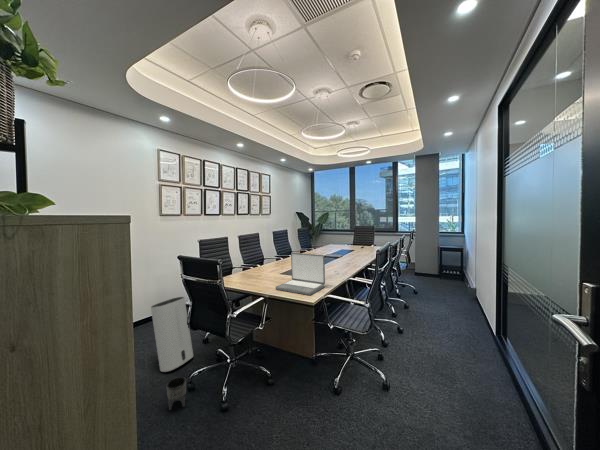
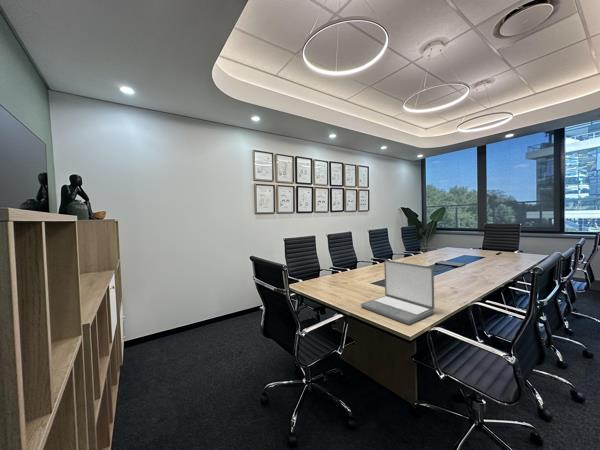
air purifier: present [151,297,193,372] -> none [233,299,273,377]
planter: present [167,377,186,410] -> none [235,392,254,429]

